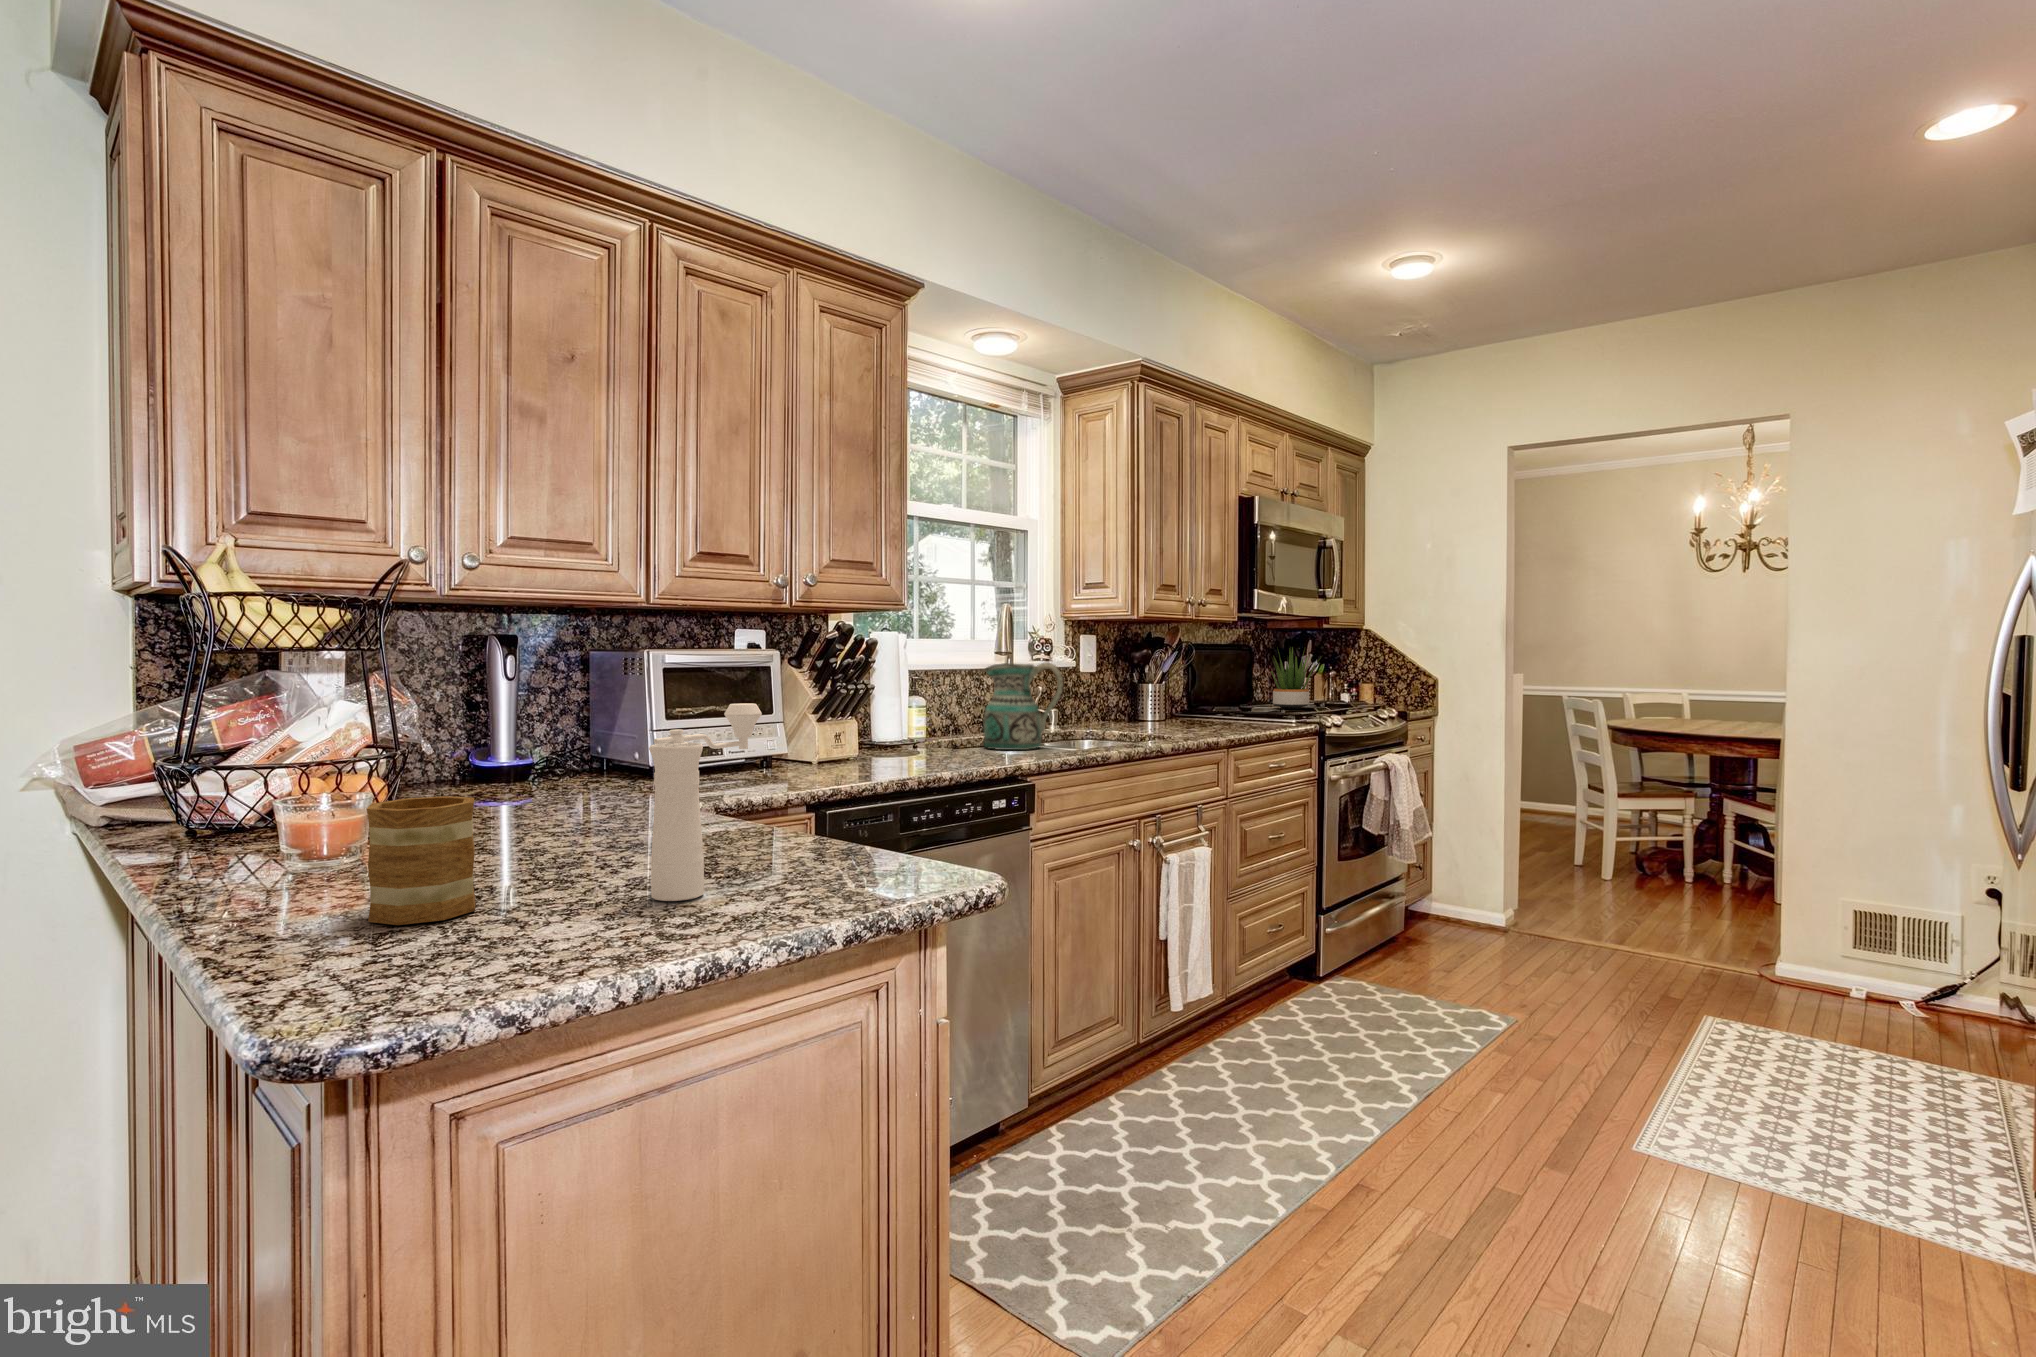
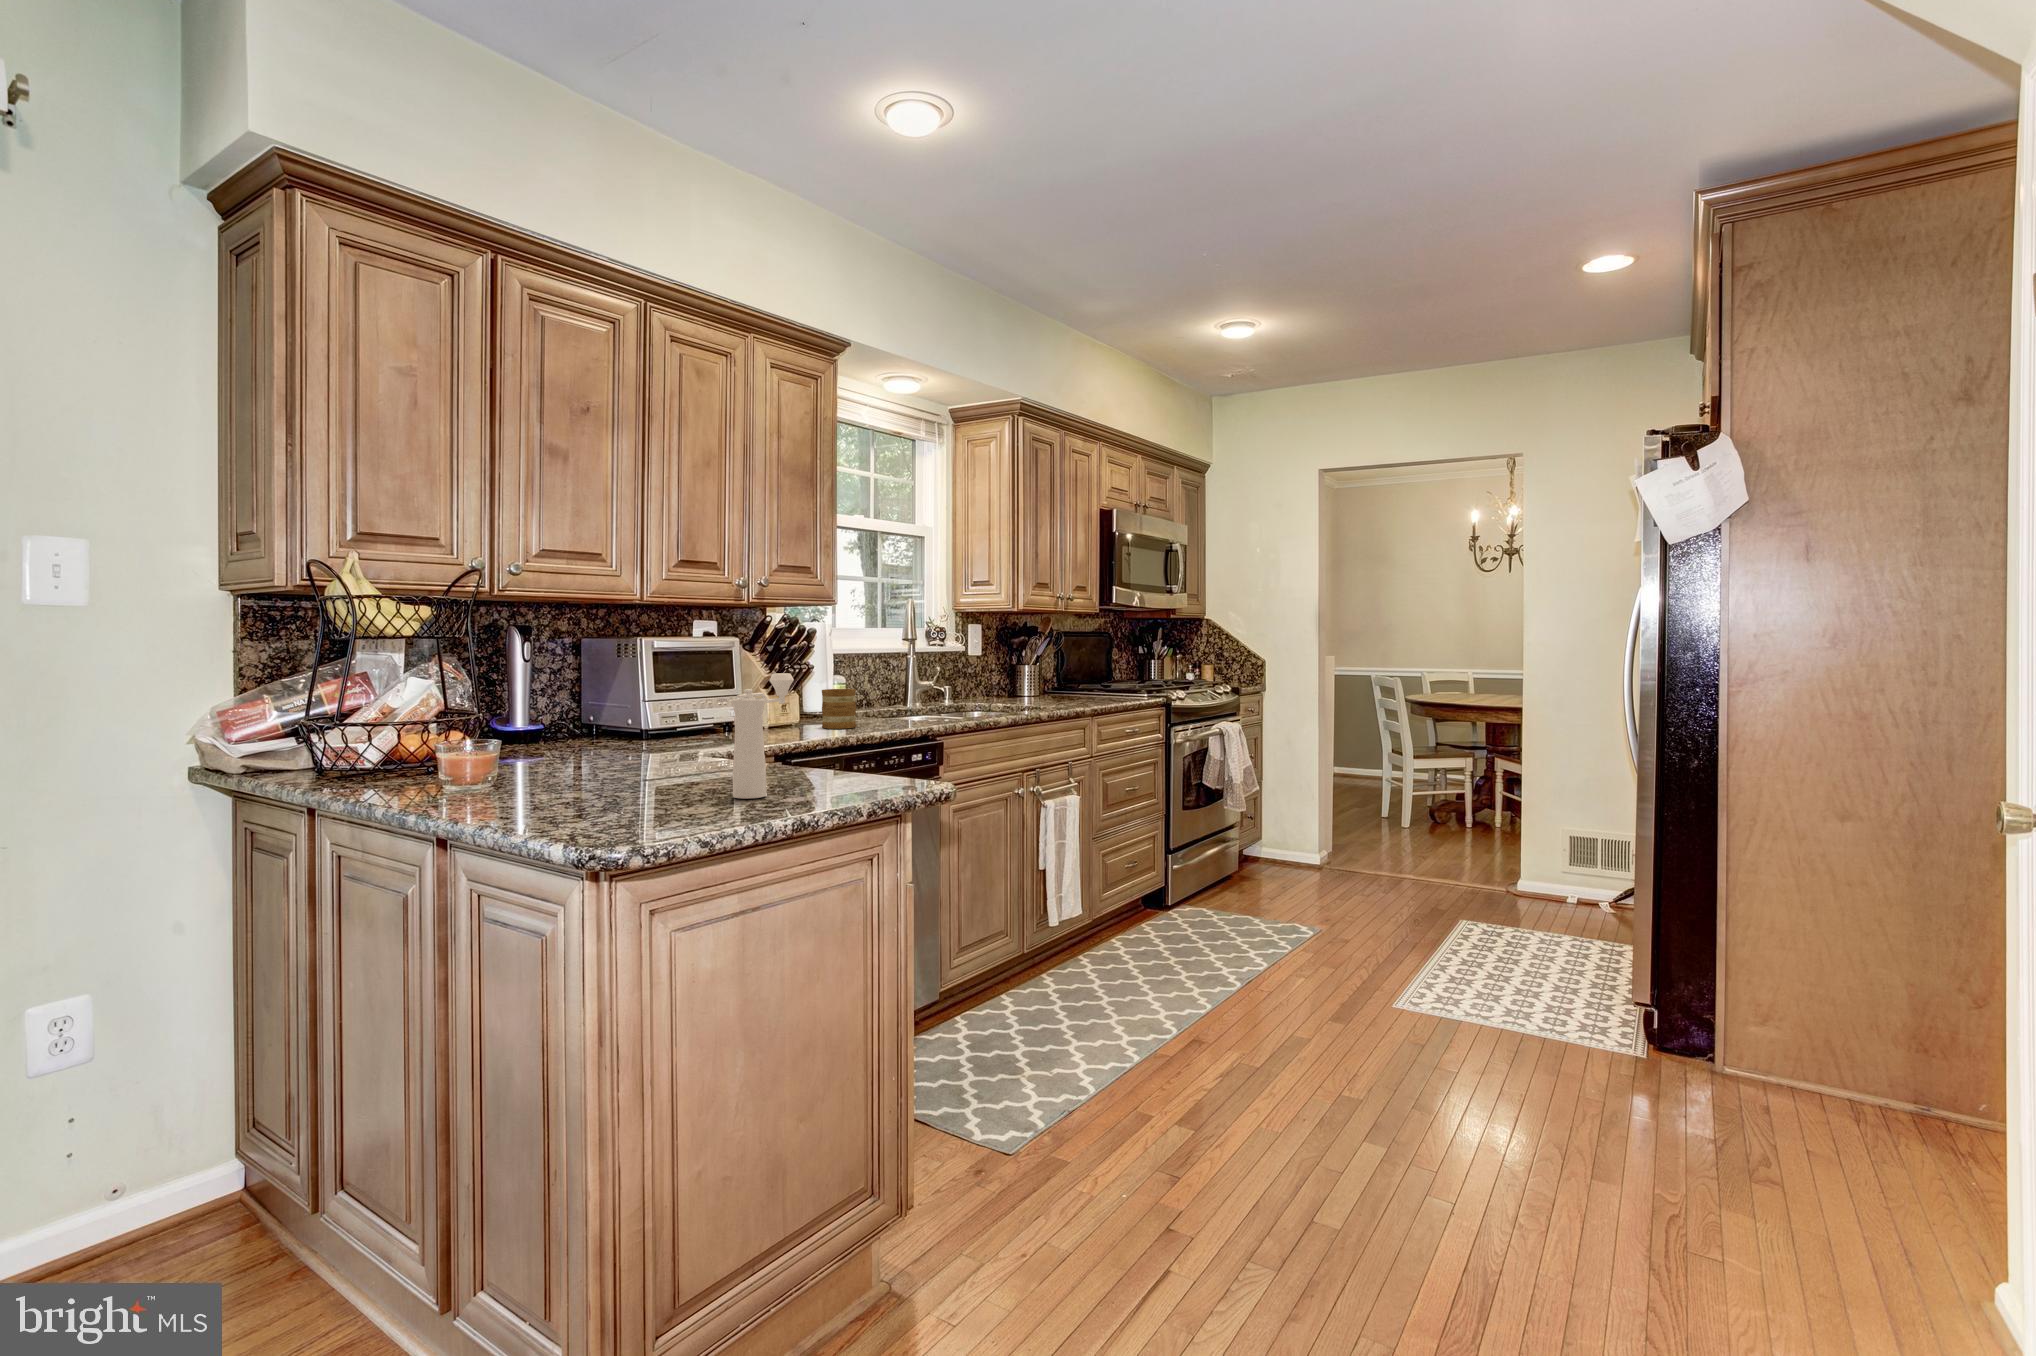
potted plant: present [1271,647,1319,709] -> none [1120,634,1171,688]
ceramic pitcher: present [984,662,1063,750] -> none [897,647,962,719]
mug: present [367,796,476,925] -> present [822,689,856,729]

